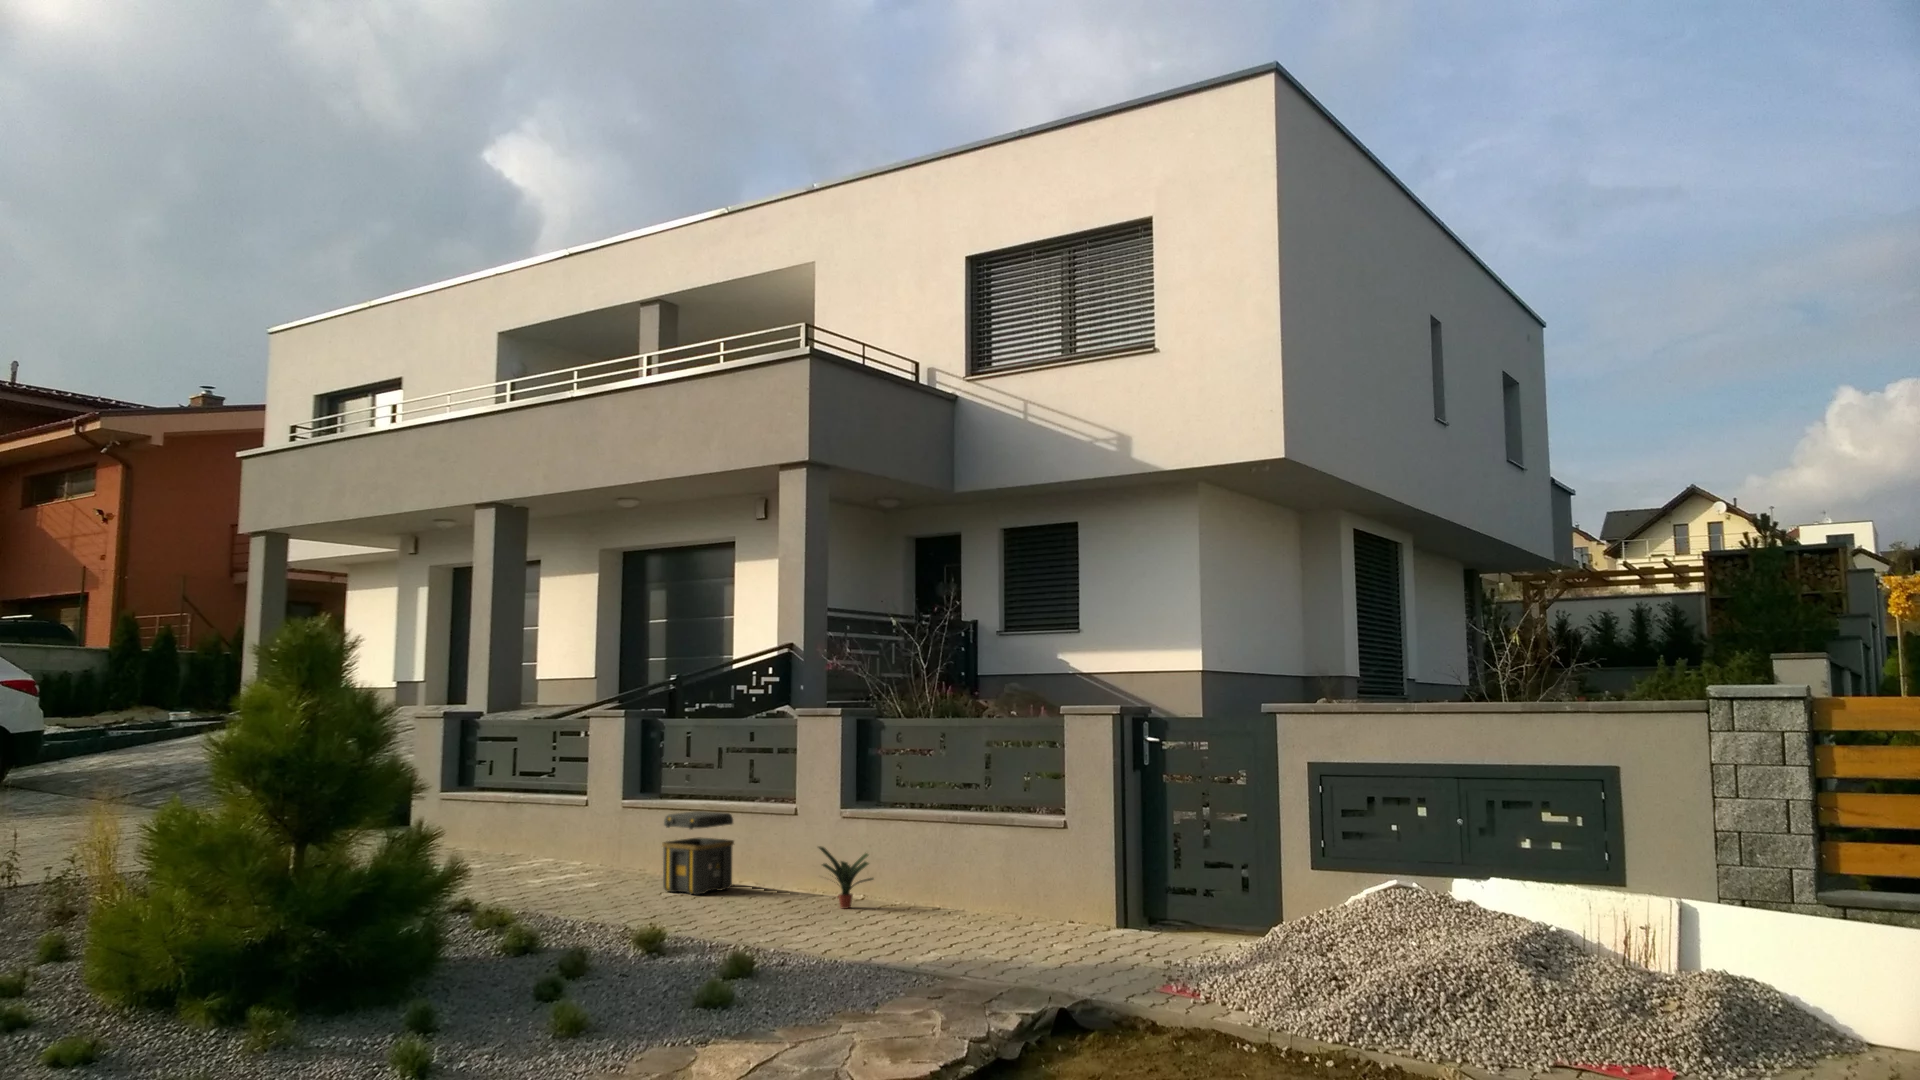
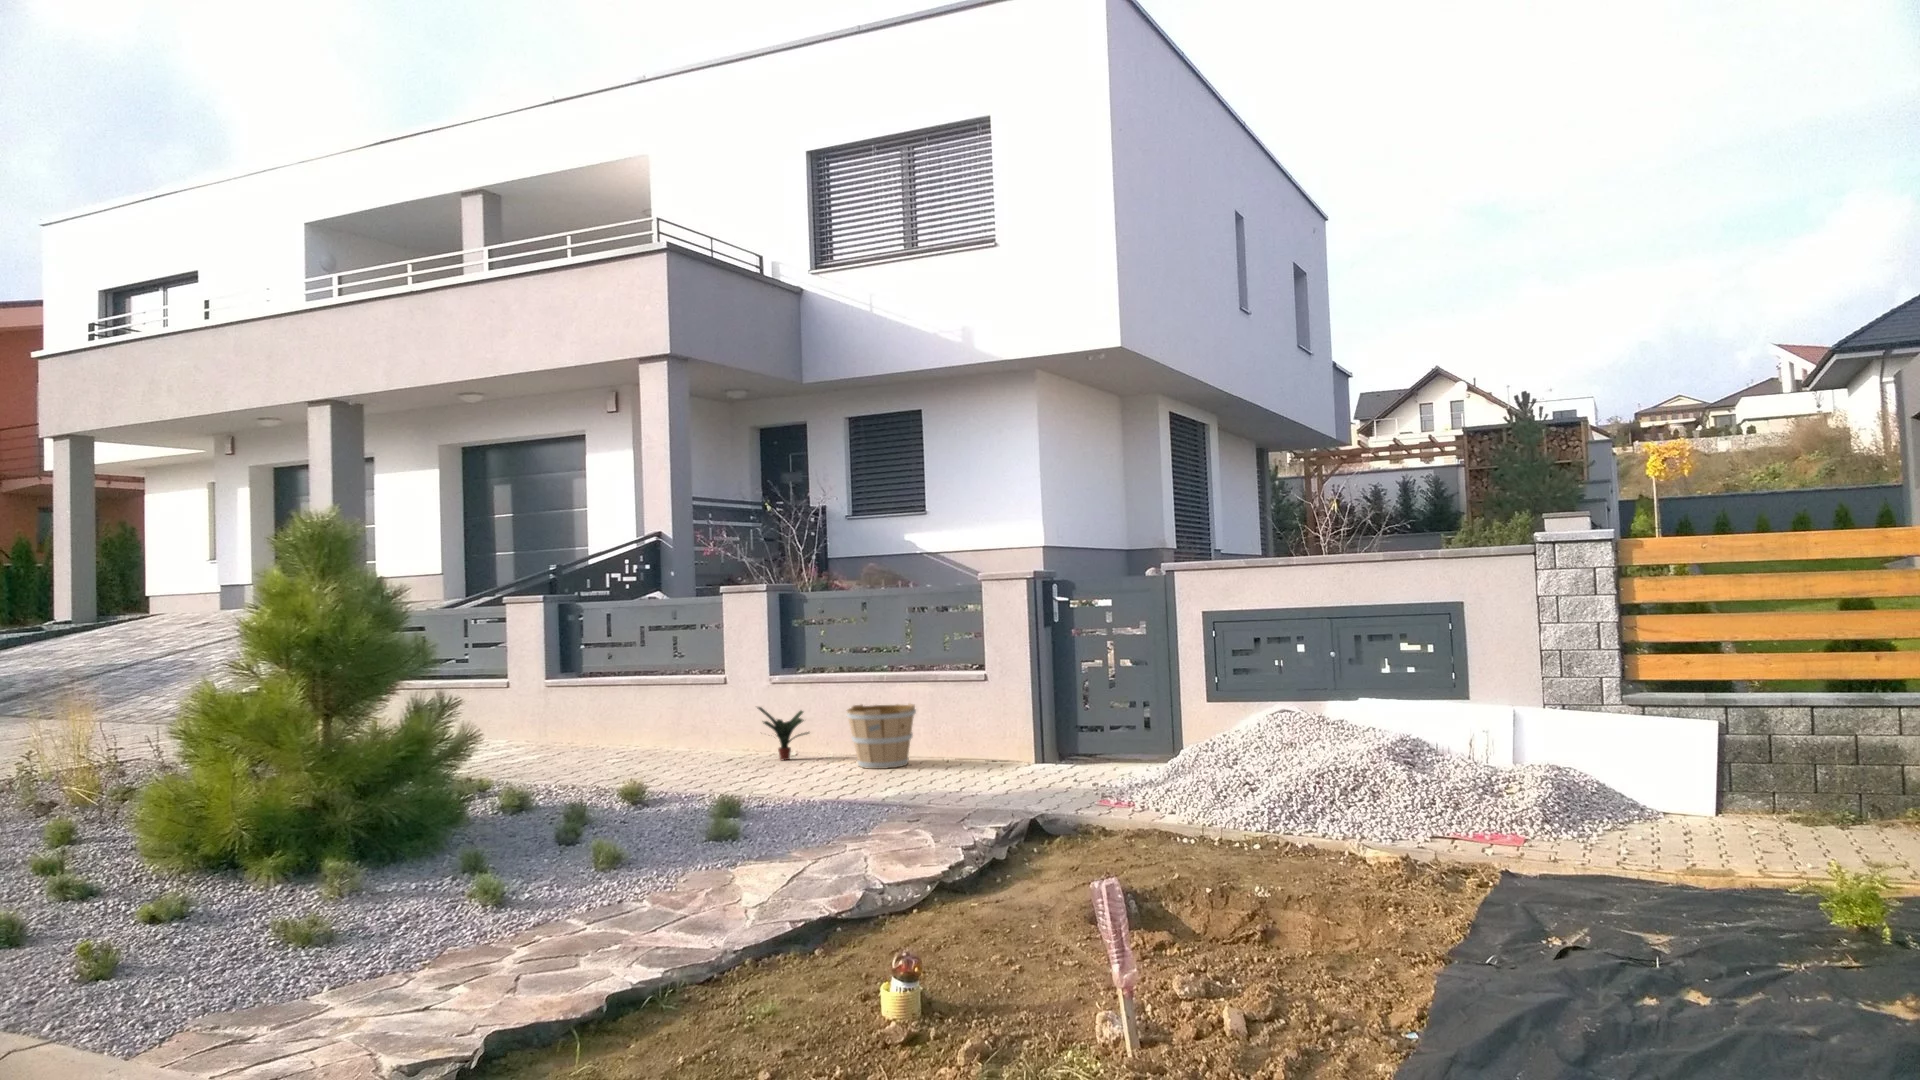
toolbox: present [662,811,734,895] -> none [603,682,670,757]
wooden bucket: none [908,850,986,926] -> present [846,704,916,769]

